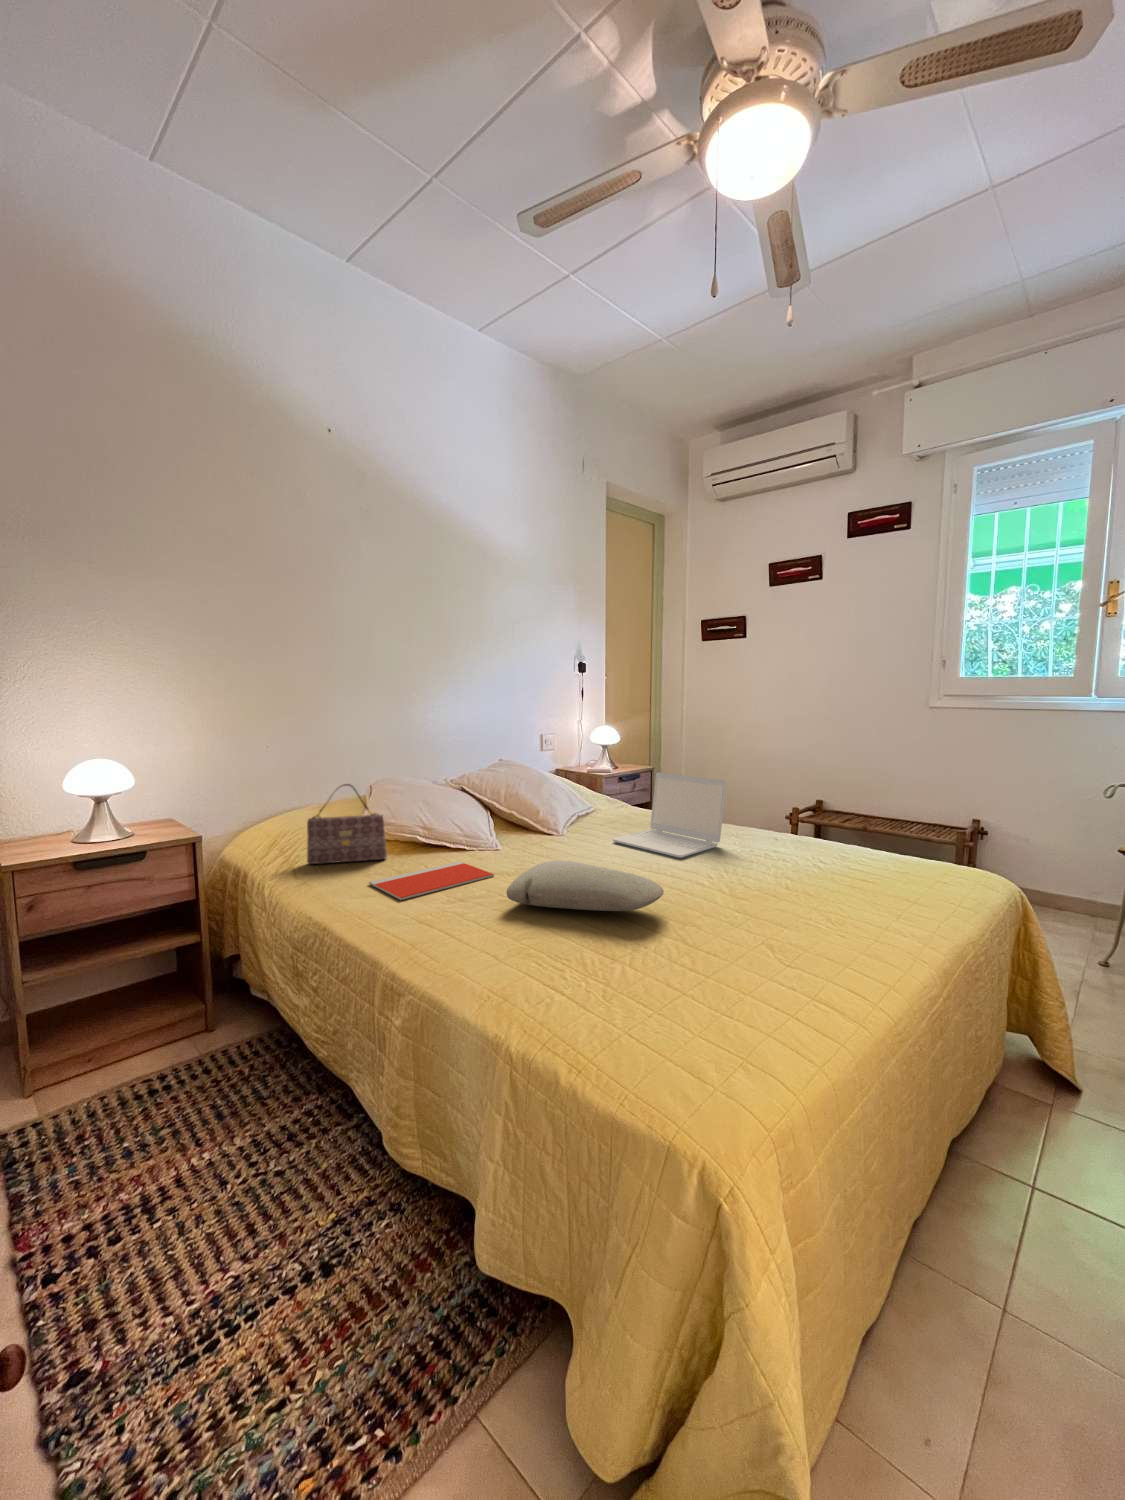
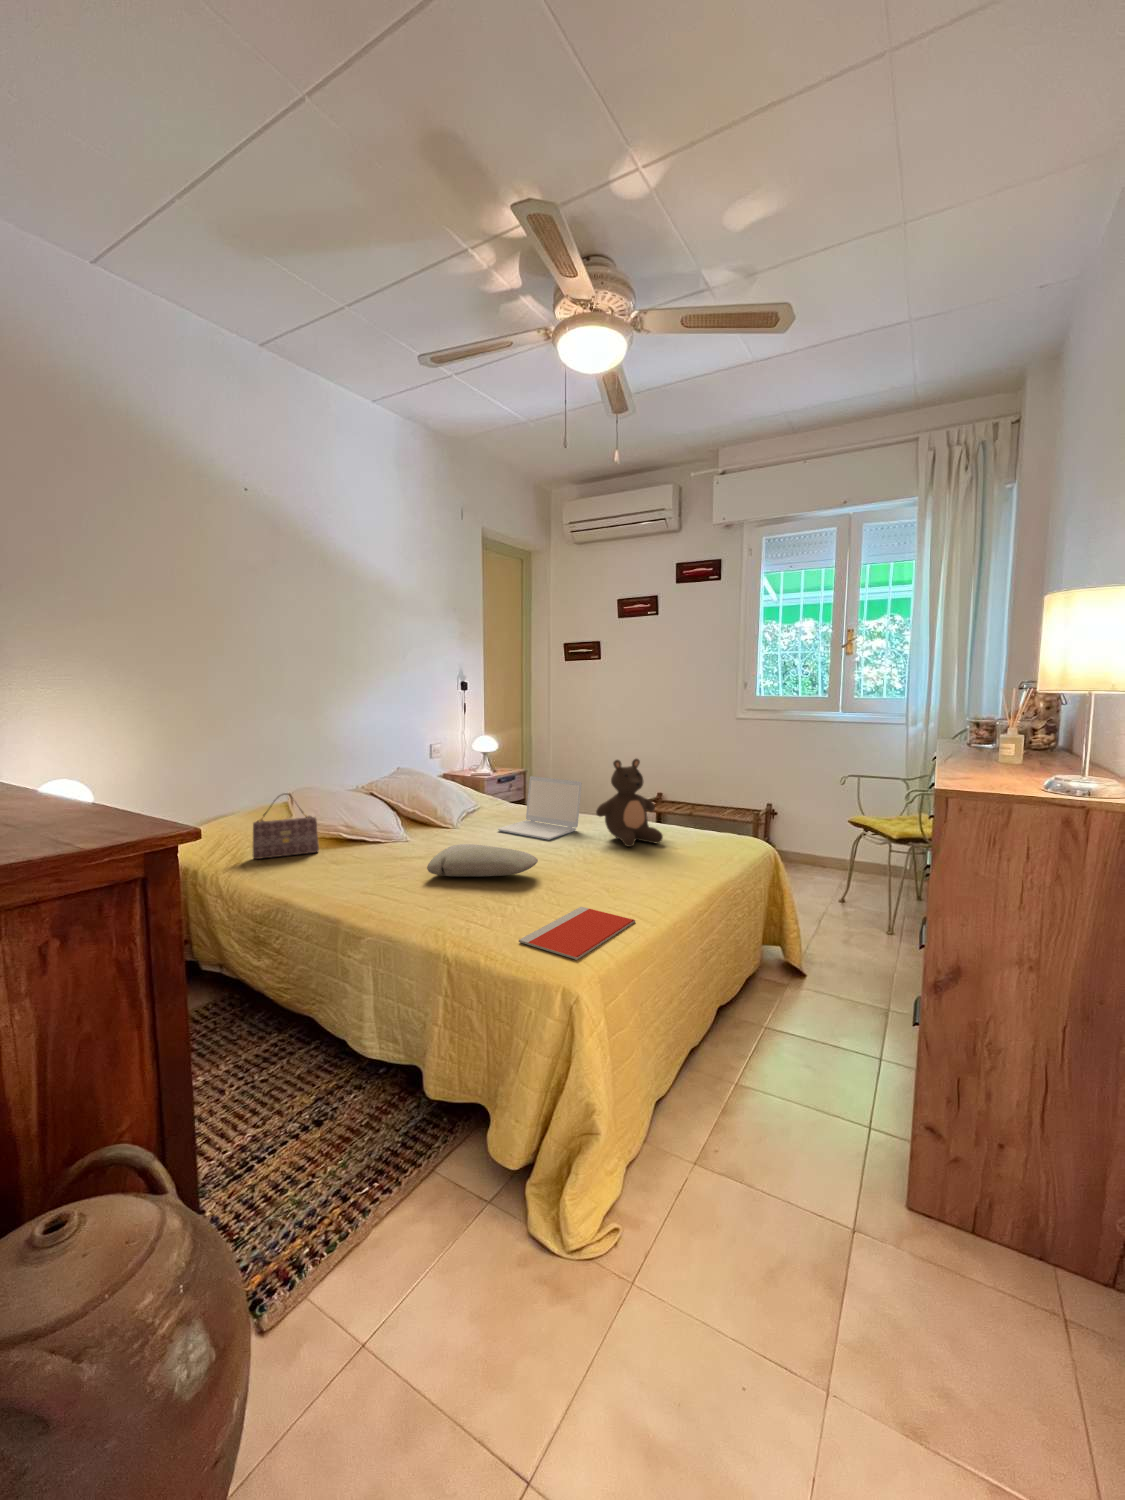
teddy bear: none [748,749,849,875] -> present [596,759,663,847]
notebook: present [369,861,494,900] -> present [519,907,635,960]

